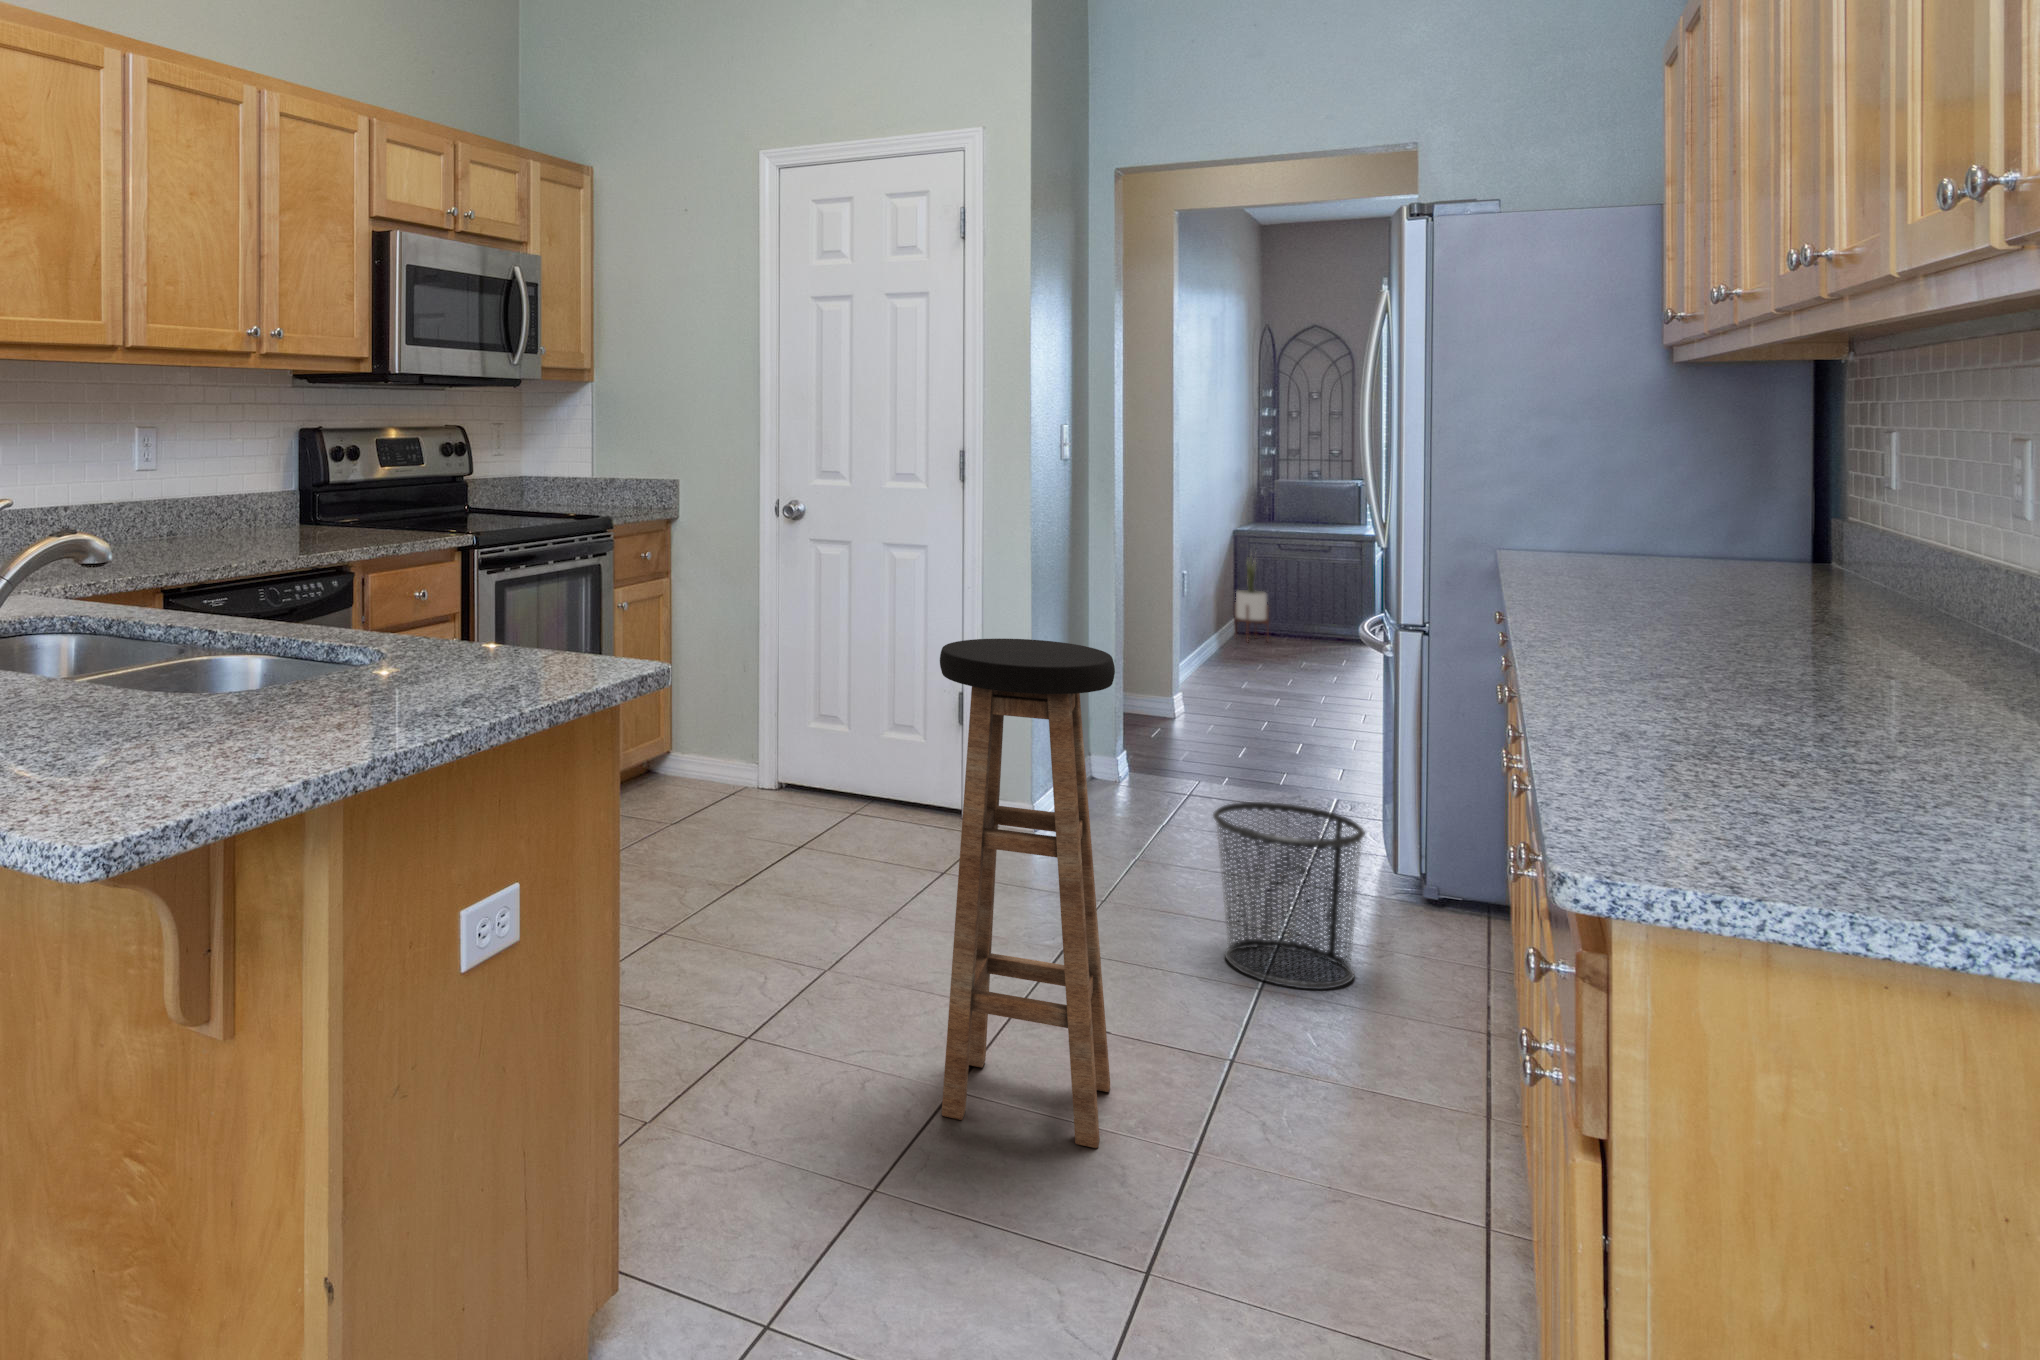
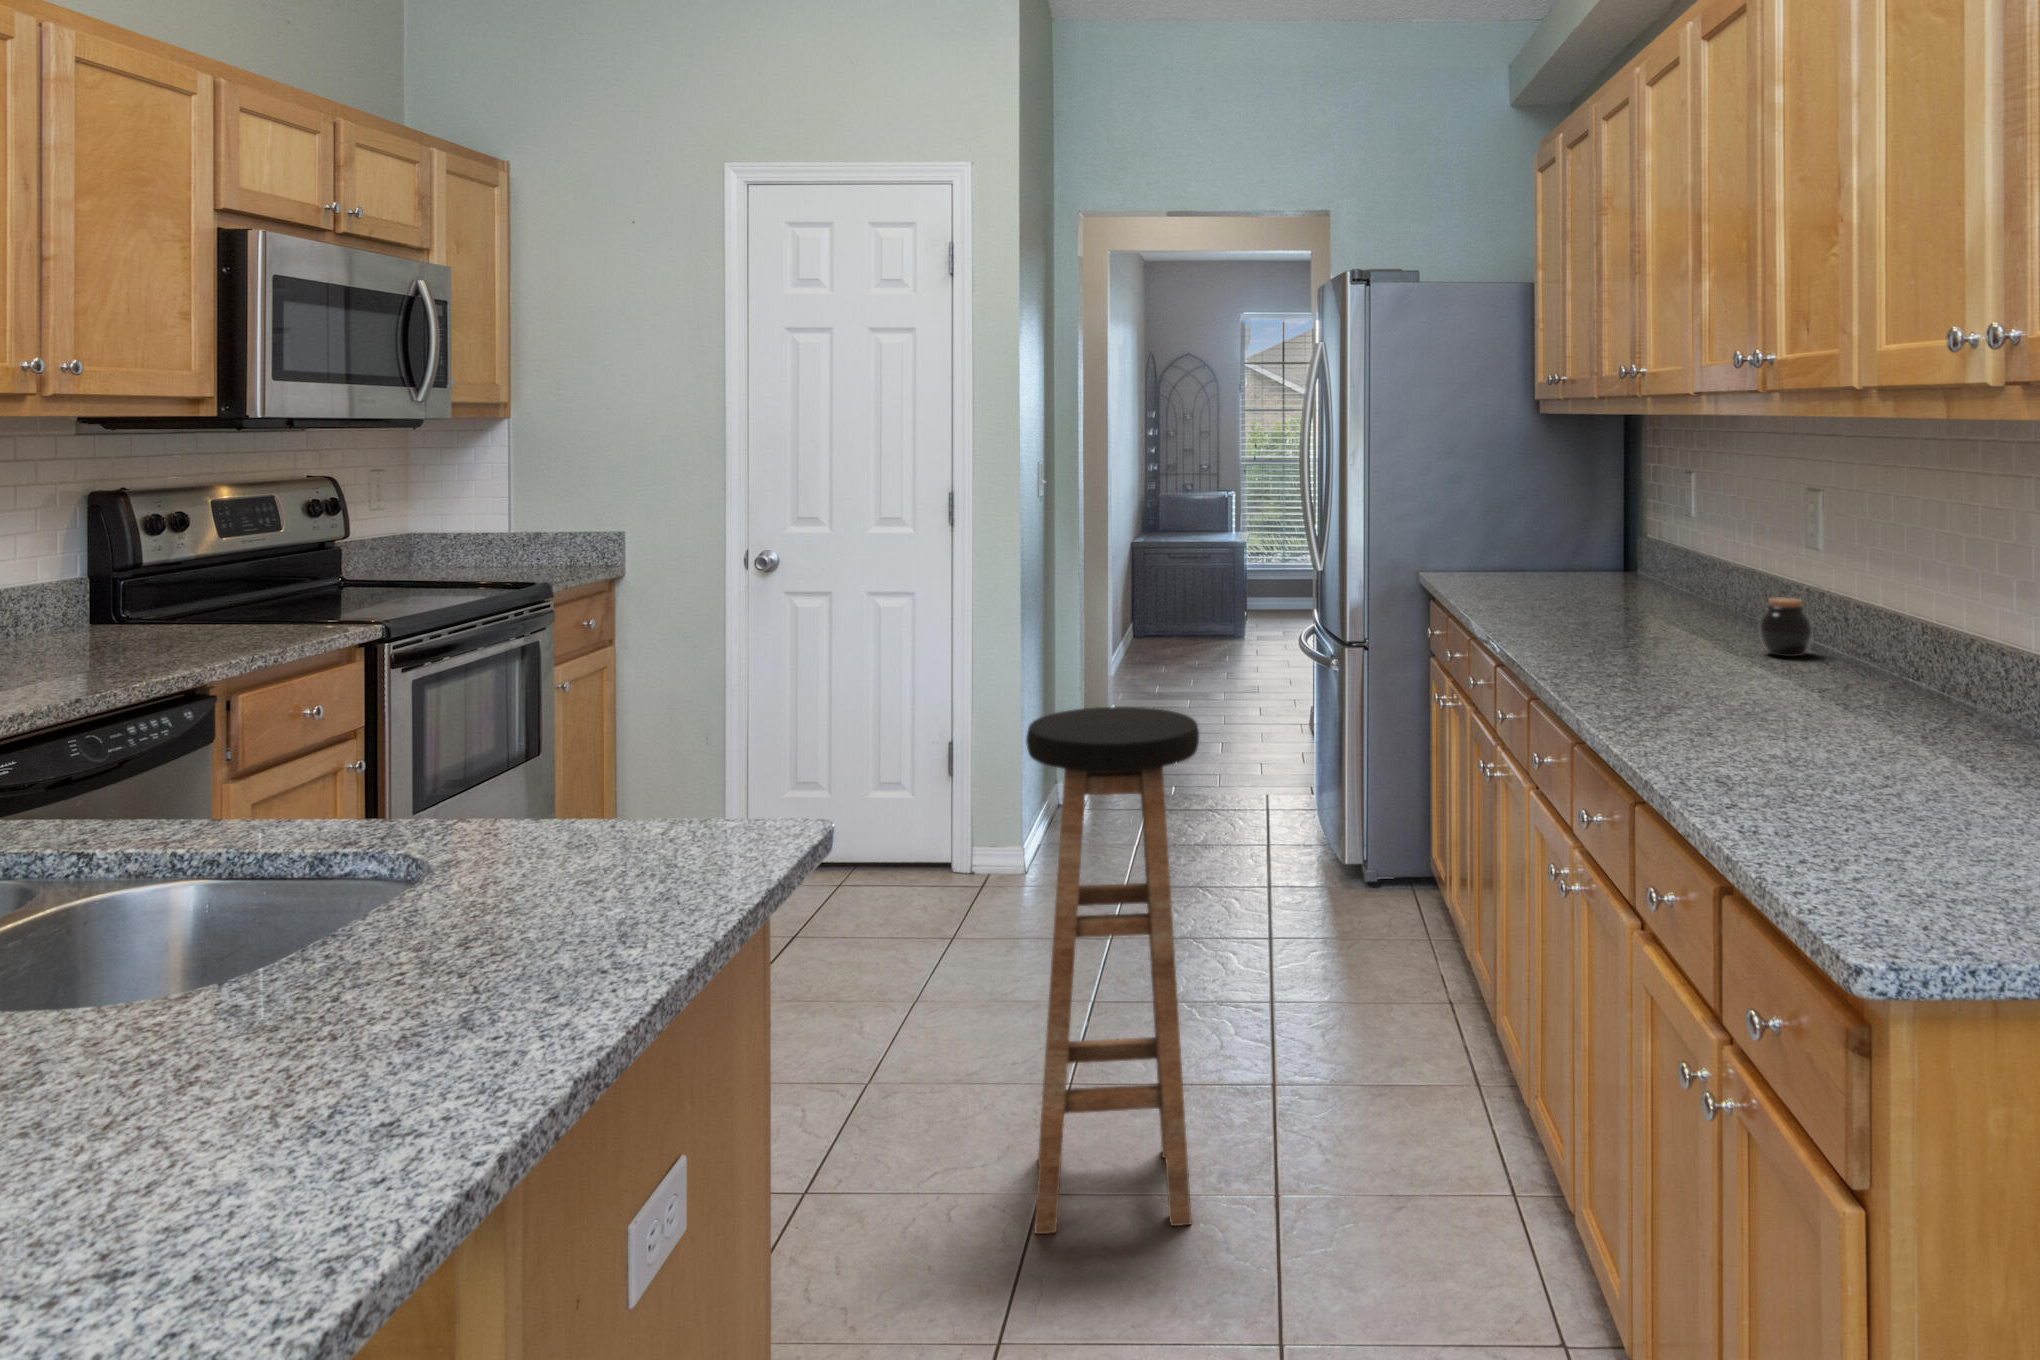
potted plant: present [1234,557,1269,632] -> none [1139,554,1168,644]
jar: none [1872,579,1959,654] -> present [1759,597,1812,657]
trash can: present [1213,802,1365,989] -> none [1224,822,1352,998]

